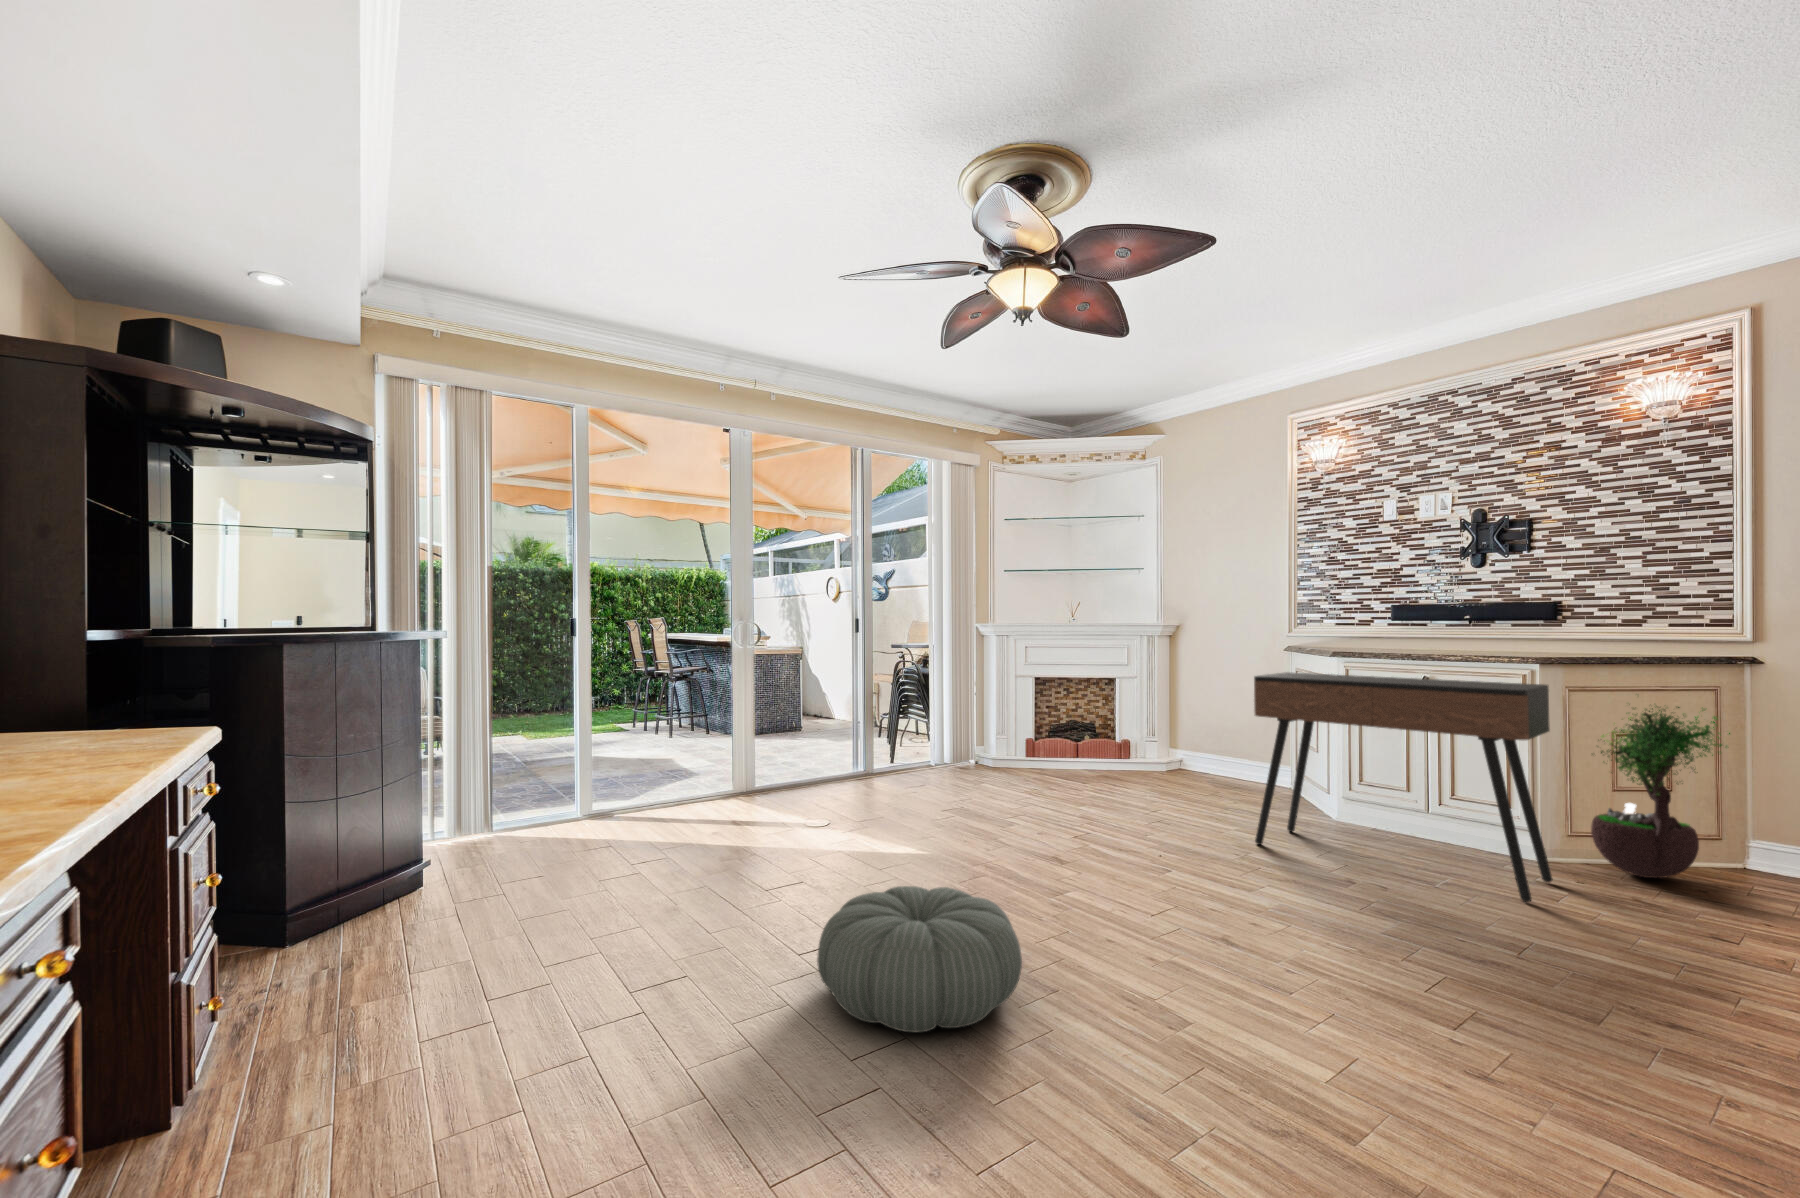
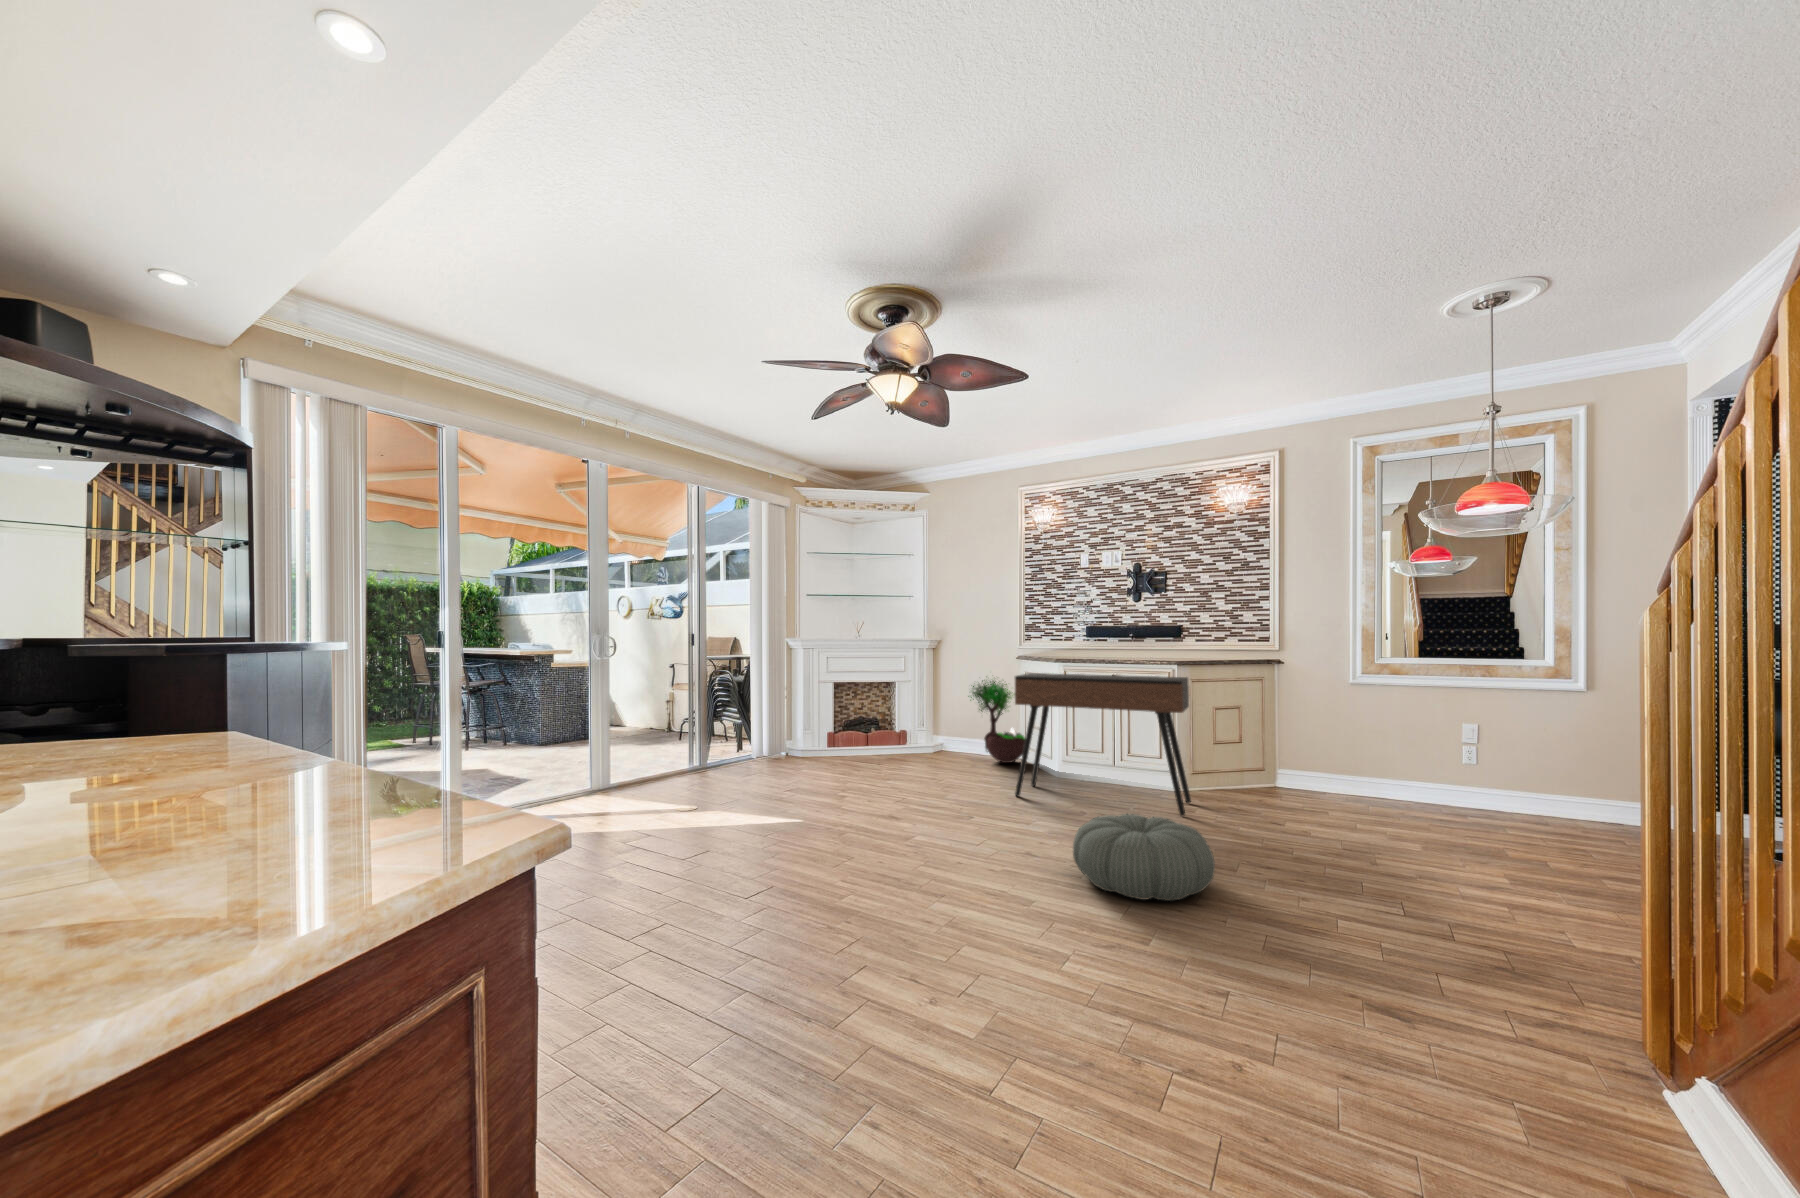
potted tree: present [1591,706,1730,878] -> present [968,680,1025,763]
pouf: present [817,886,1022,1032] -> present [1073,814,1215,901]

